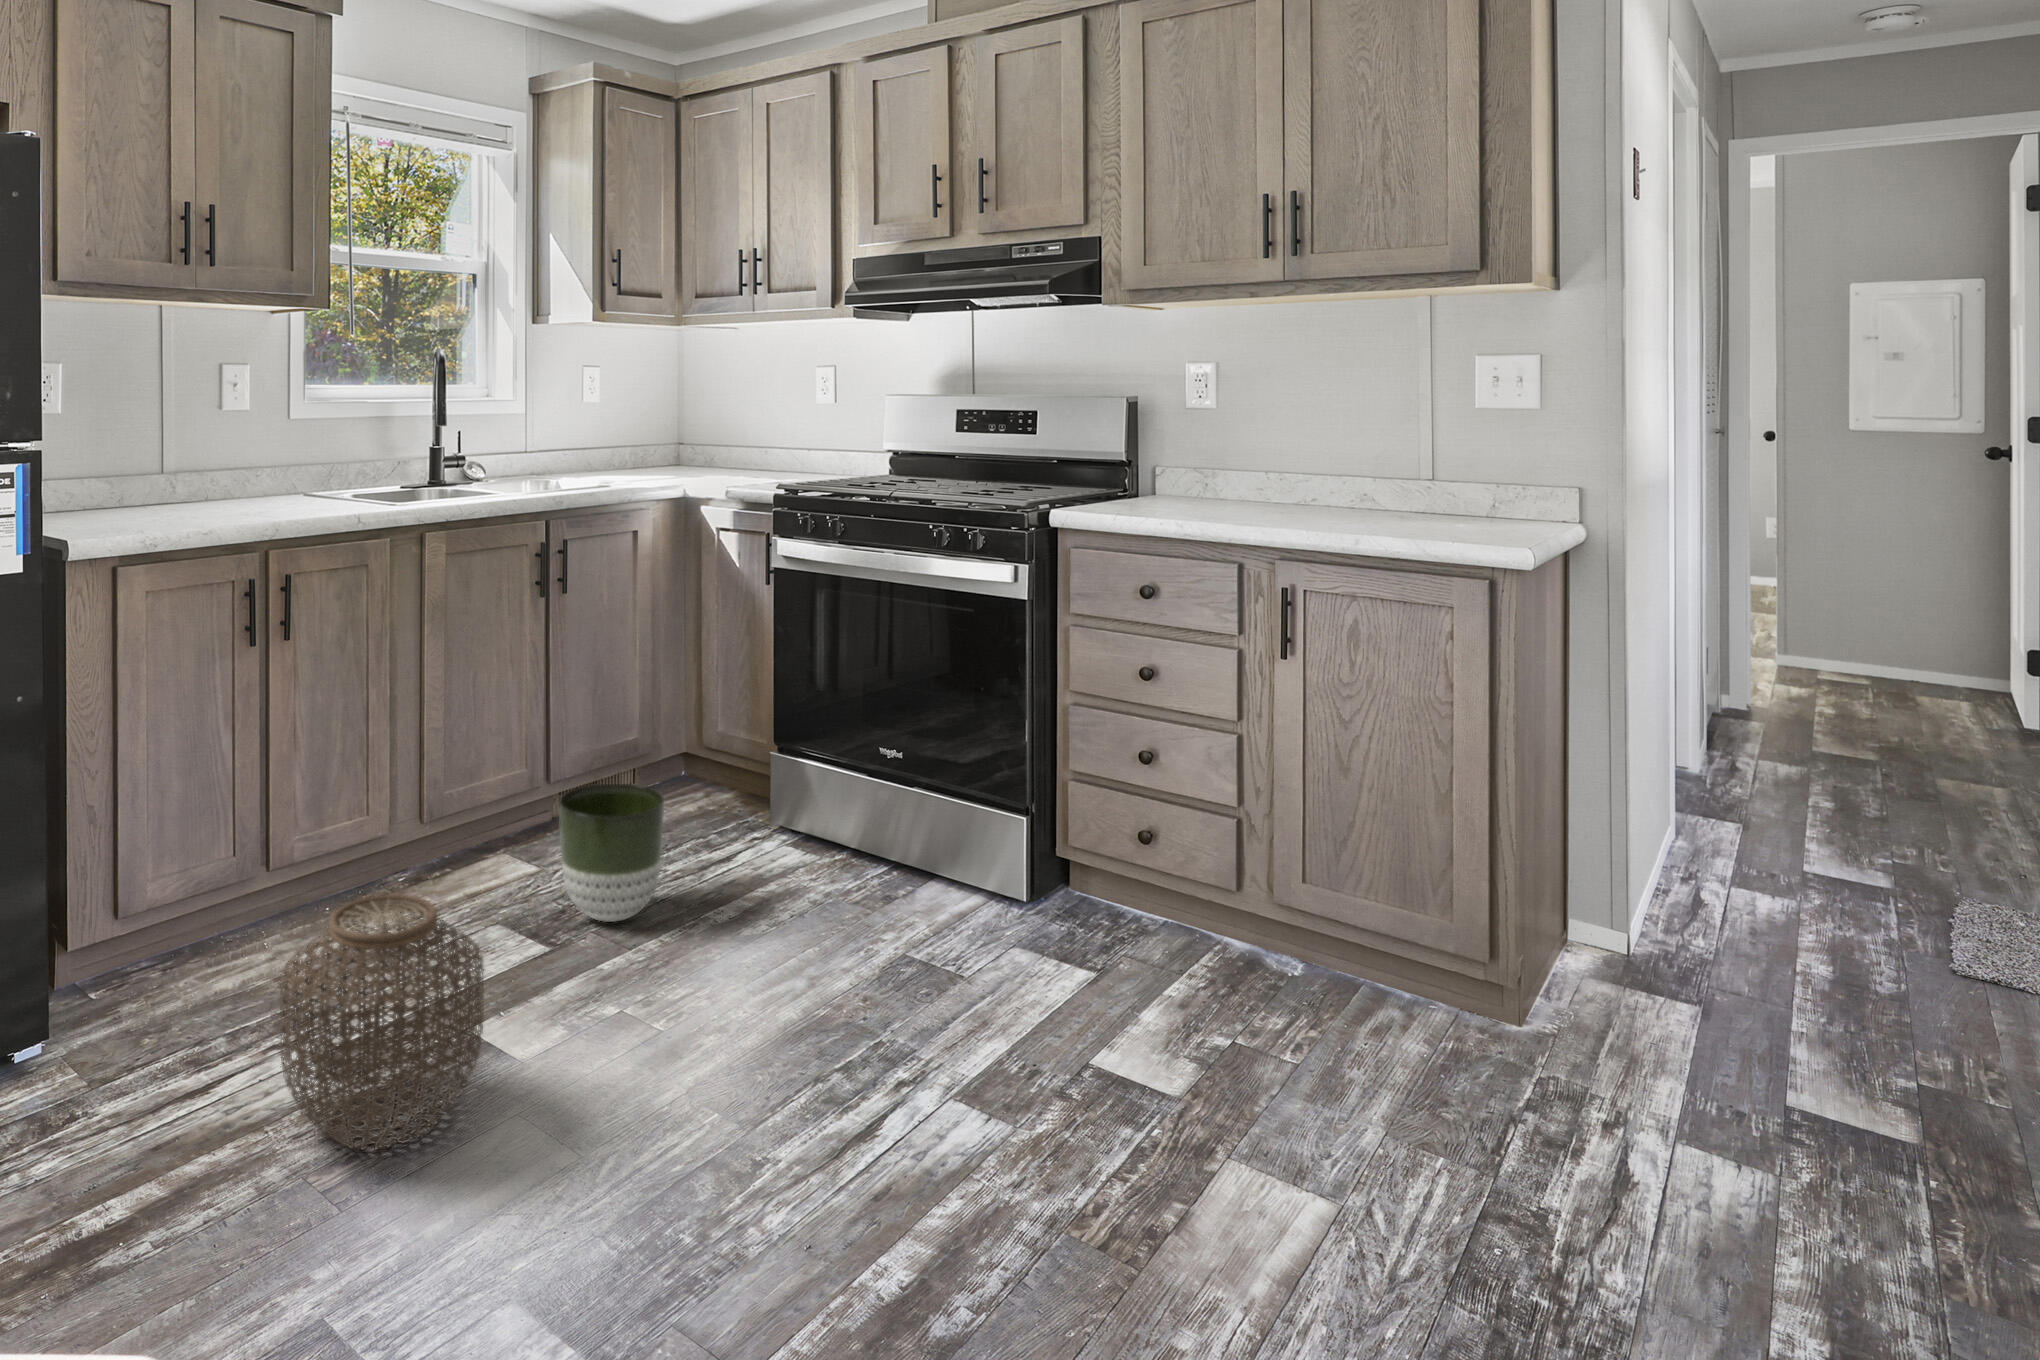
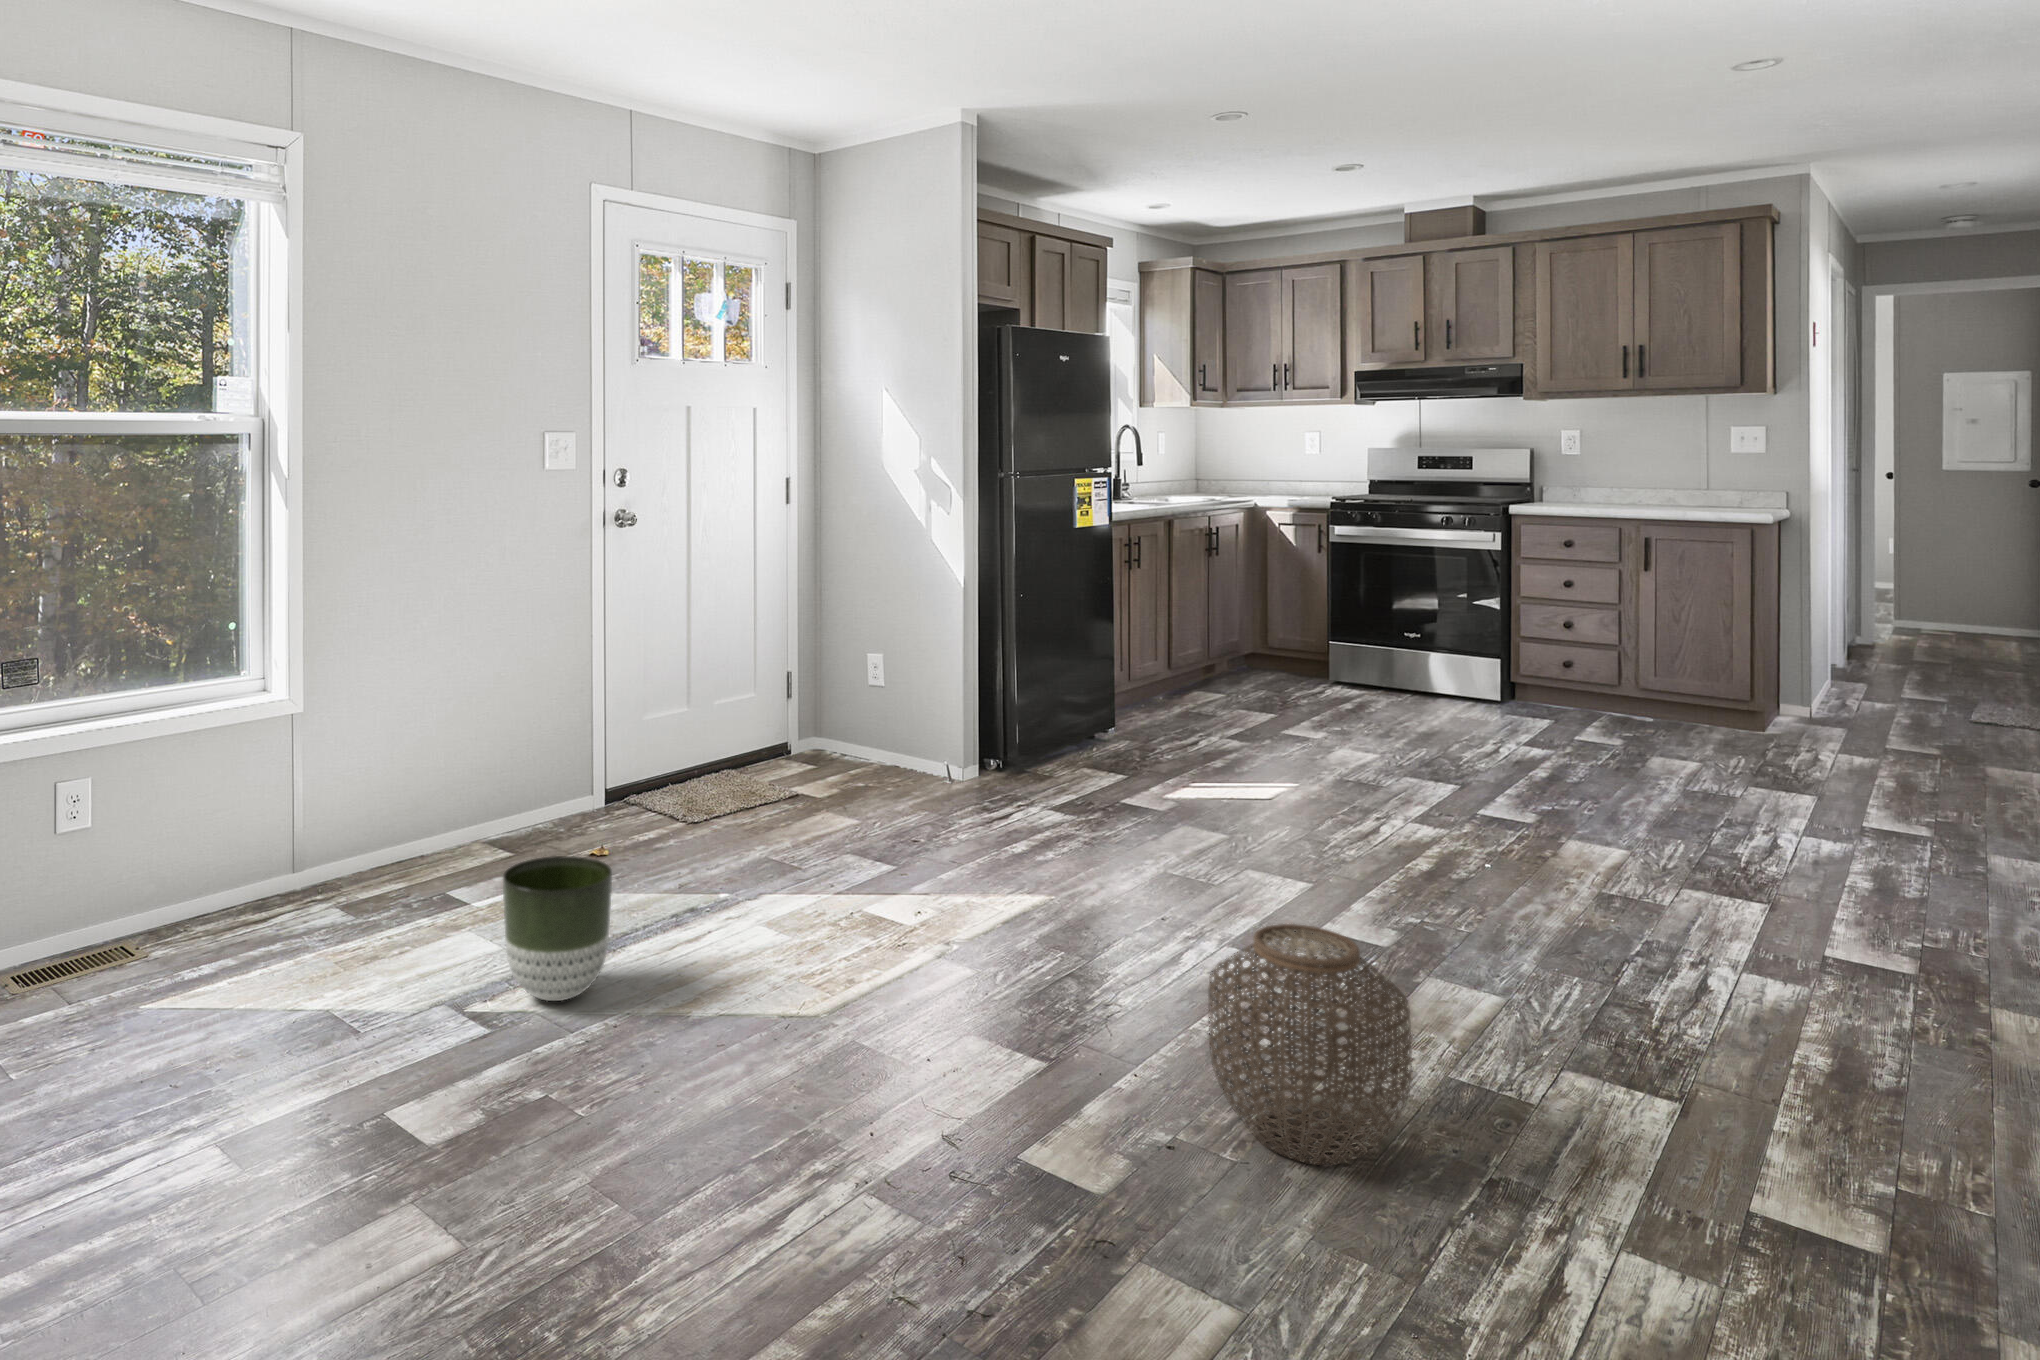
woven basket: present [280,895,484,1150] -> present [1209,924,1412,1165]

